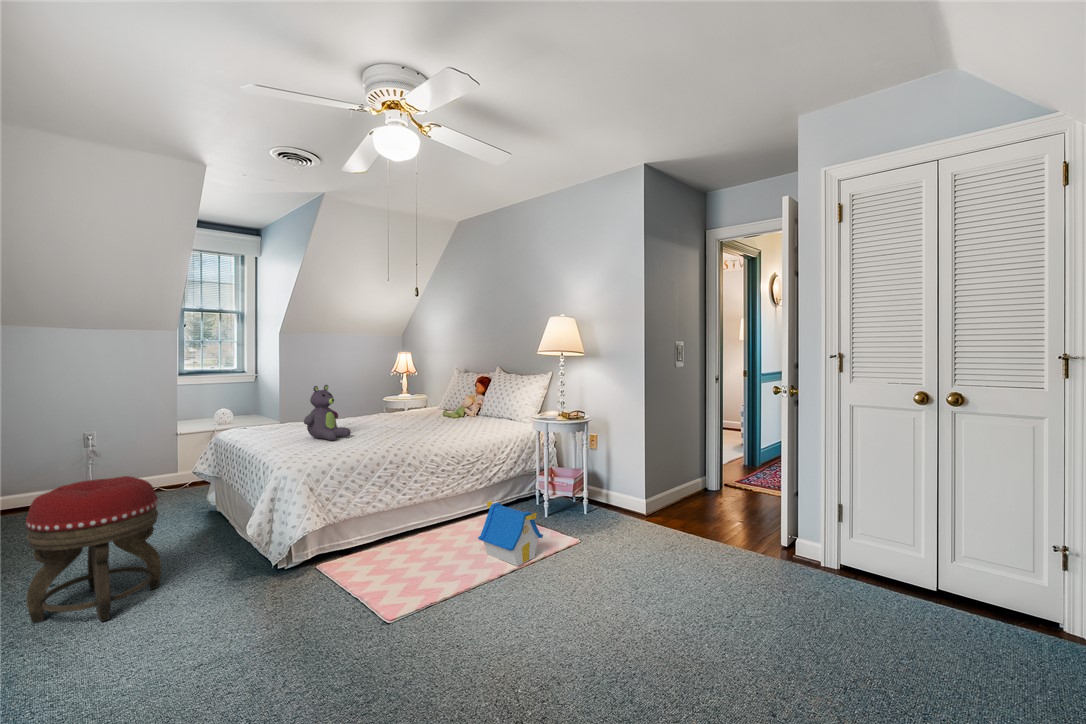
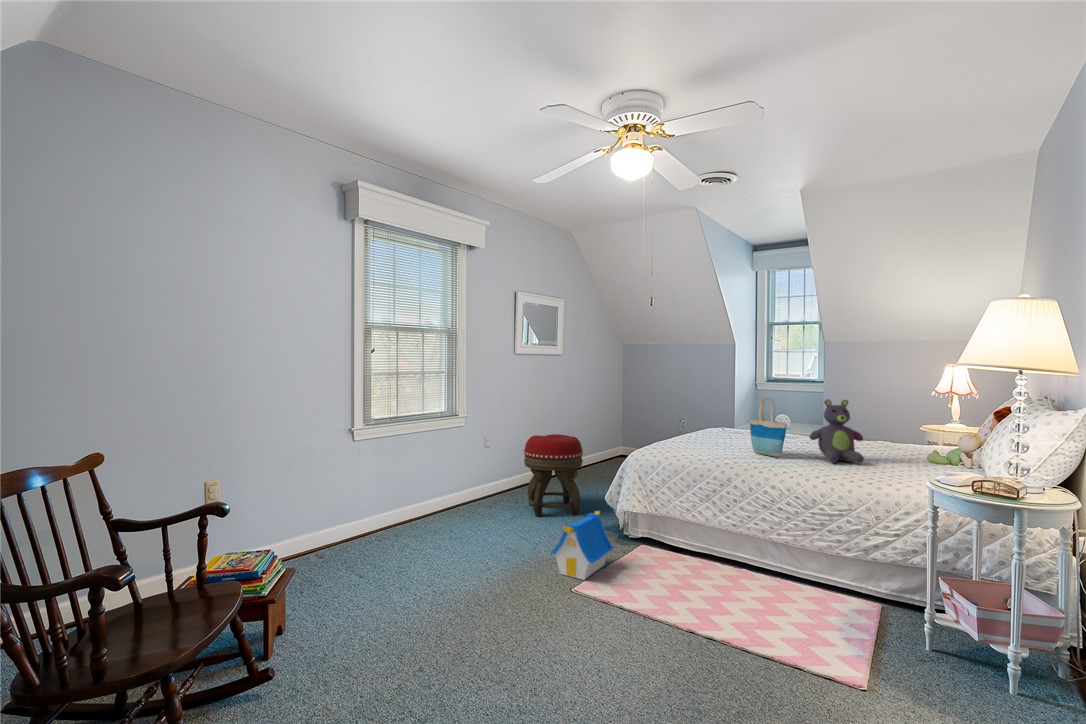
stuffed bear: present [304,385,351,440] -> present [810,399,864,464]
tote bag: none [366,385,405,436] -> present [750,397,787,457]
toy house: present [478,501,543,566] -> present [551,511,614,580]

